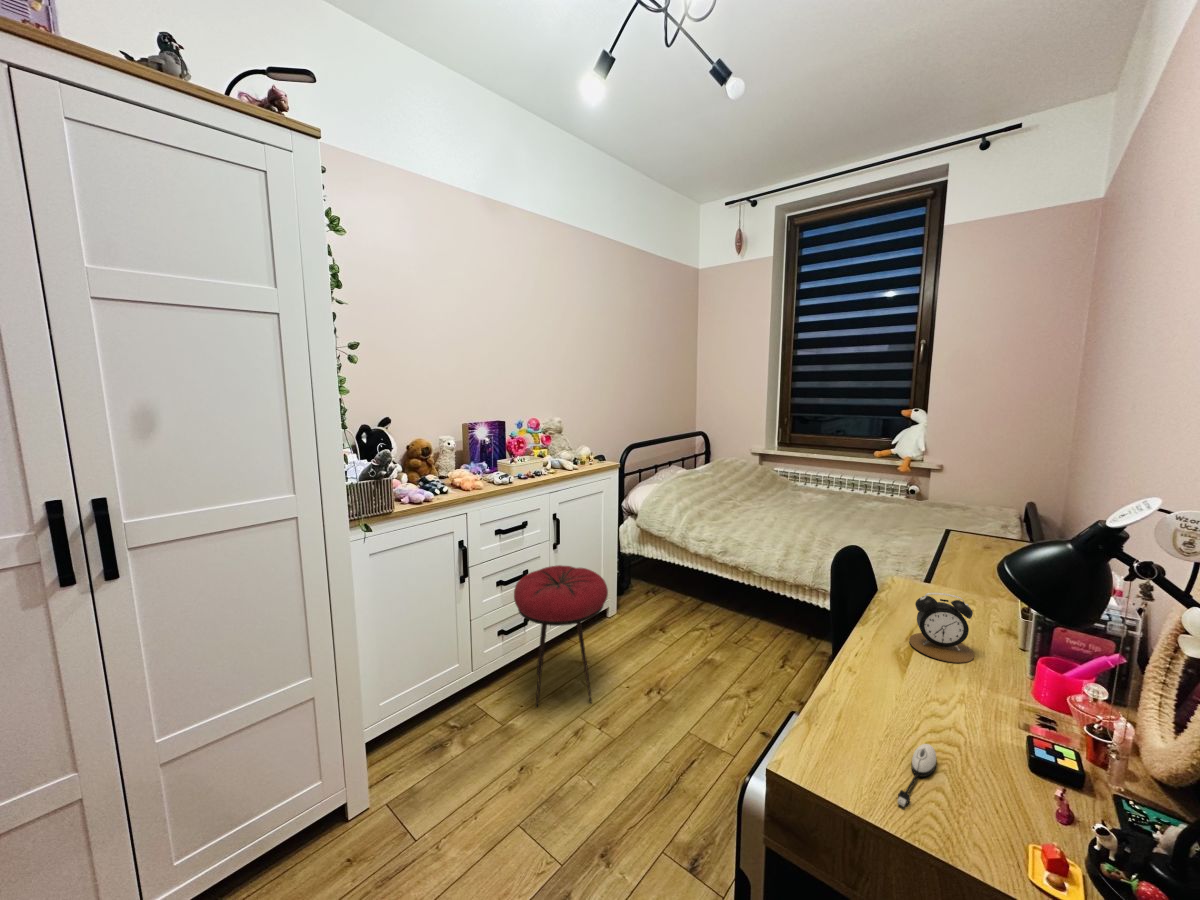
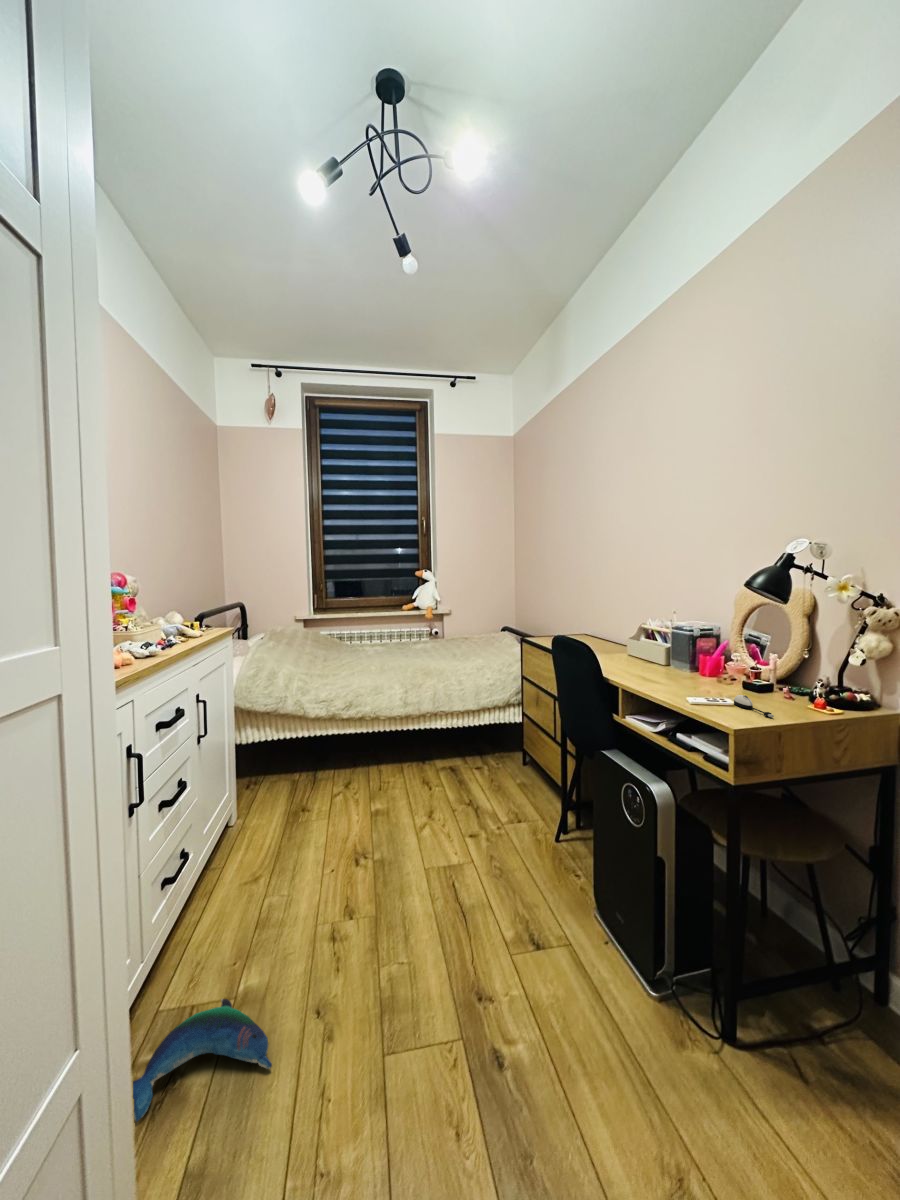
stool: present [514,565,608,707] -> none [188,747,322,950]
alarm clock: present [909,593,974,663] -> none [628,640,664,679]
plush toy: none [421,717,485,777] -> present [133,999,272,1121]

